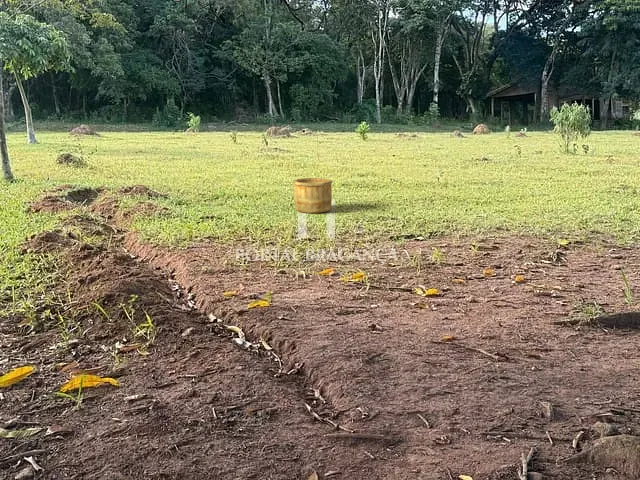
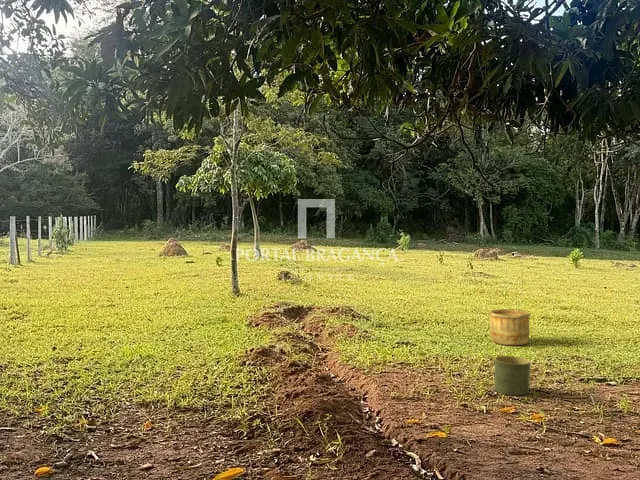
planter: none [306,221,340,259] -> present [494,356,531,395]

